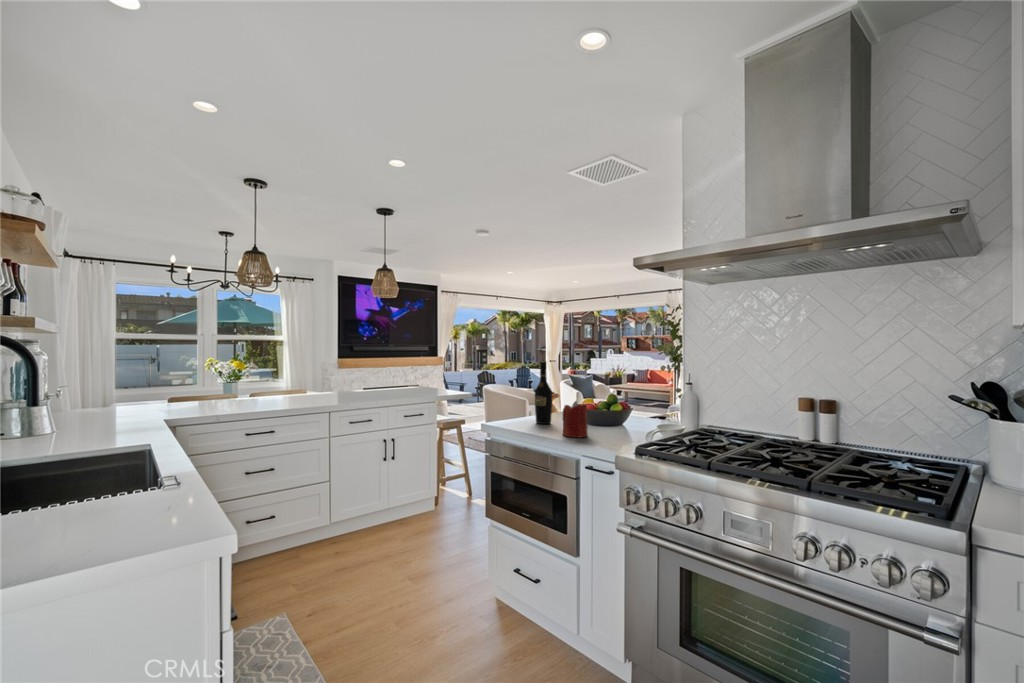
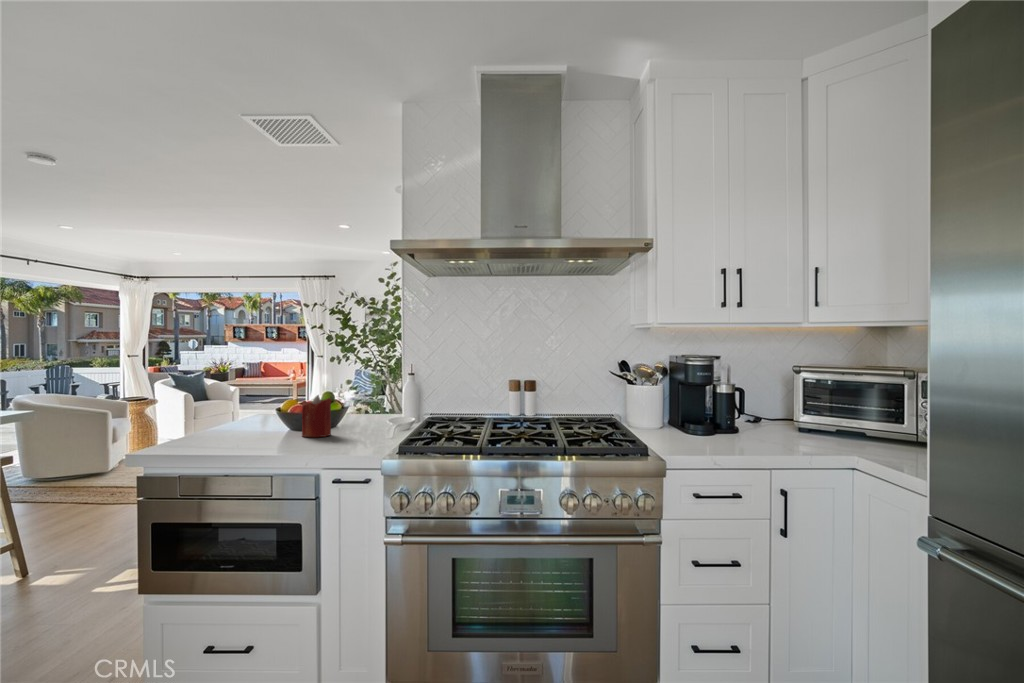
wine bottle: present [535,362,552,424] -> none [240,350,265,429]

